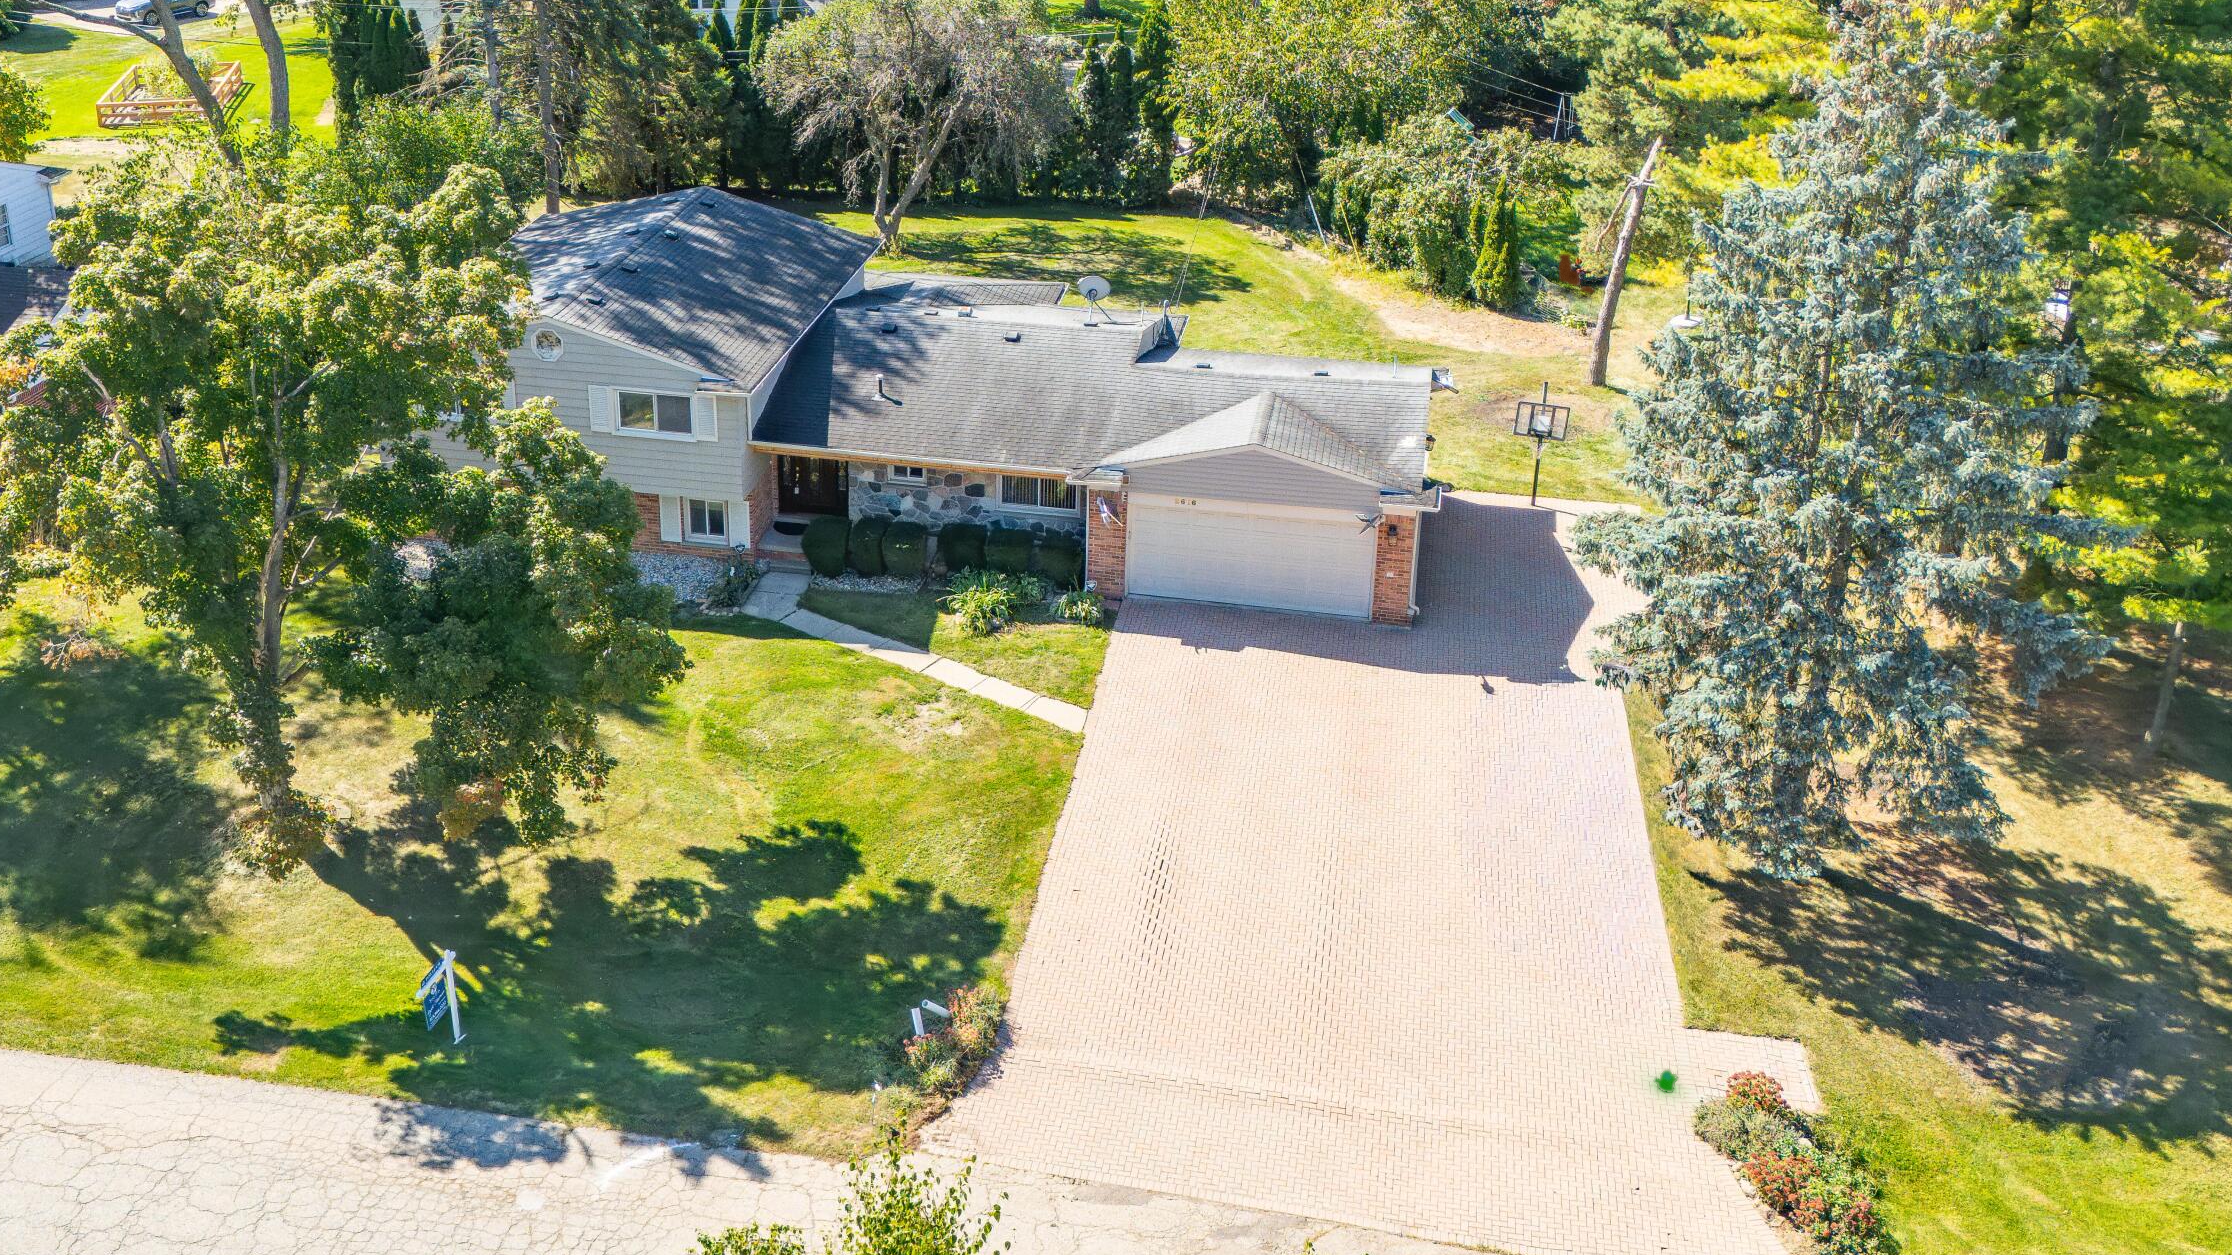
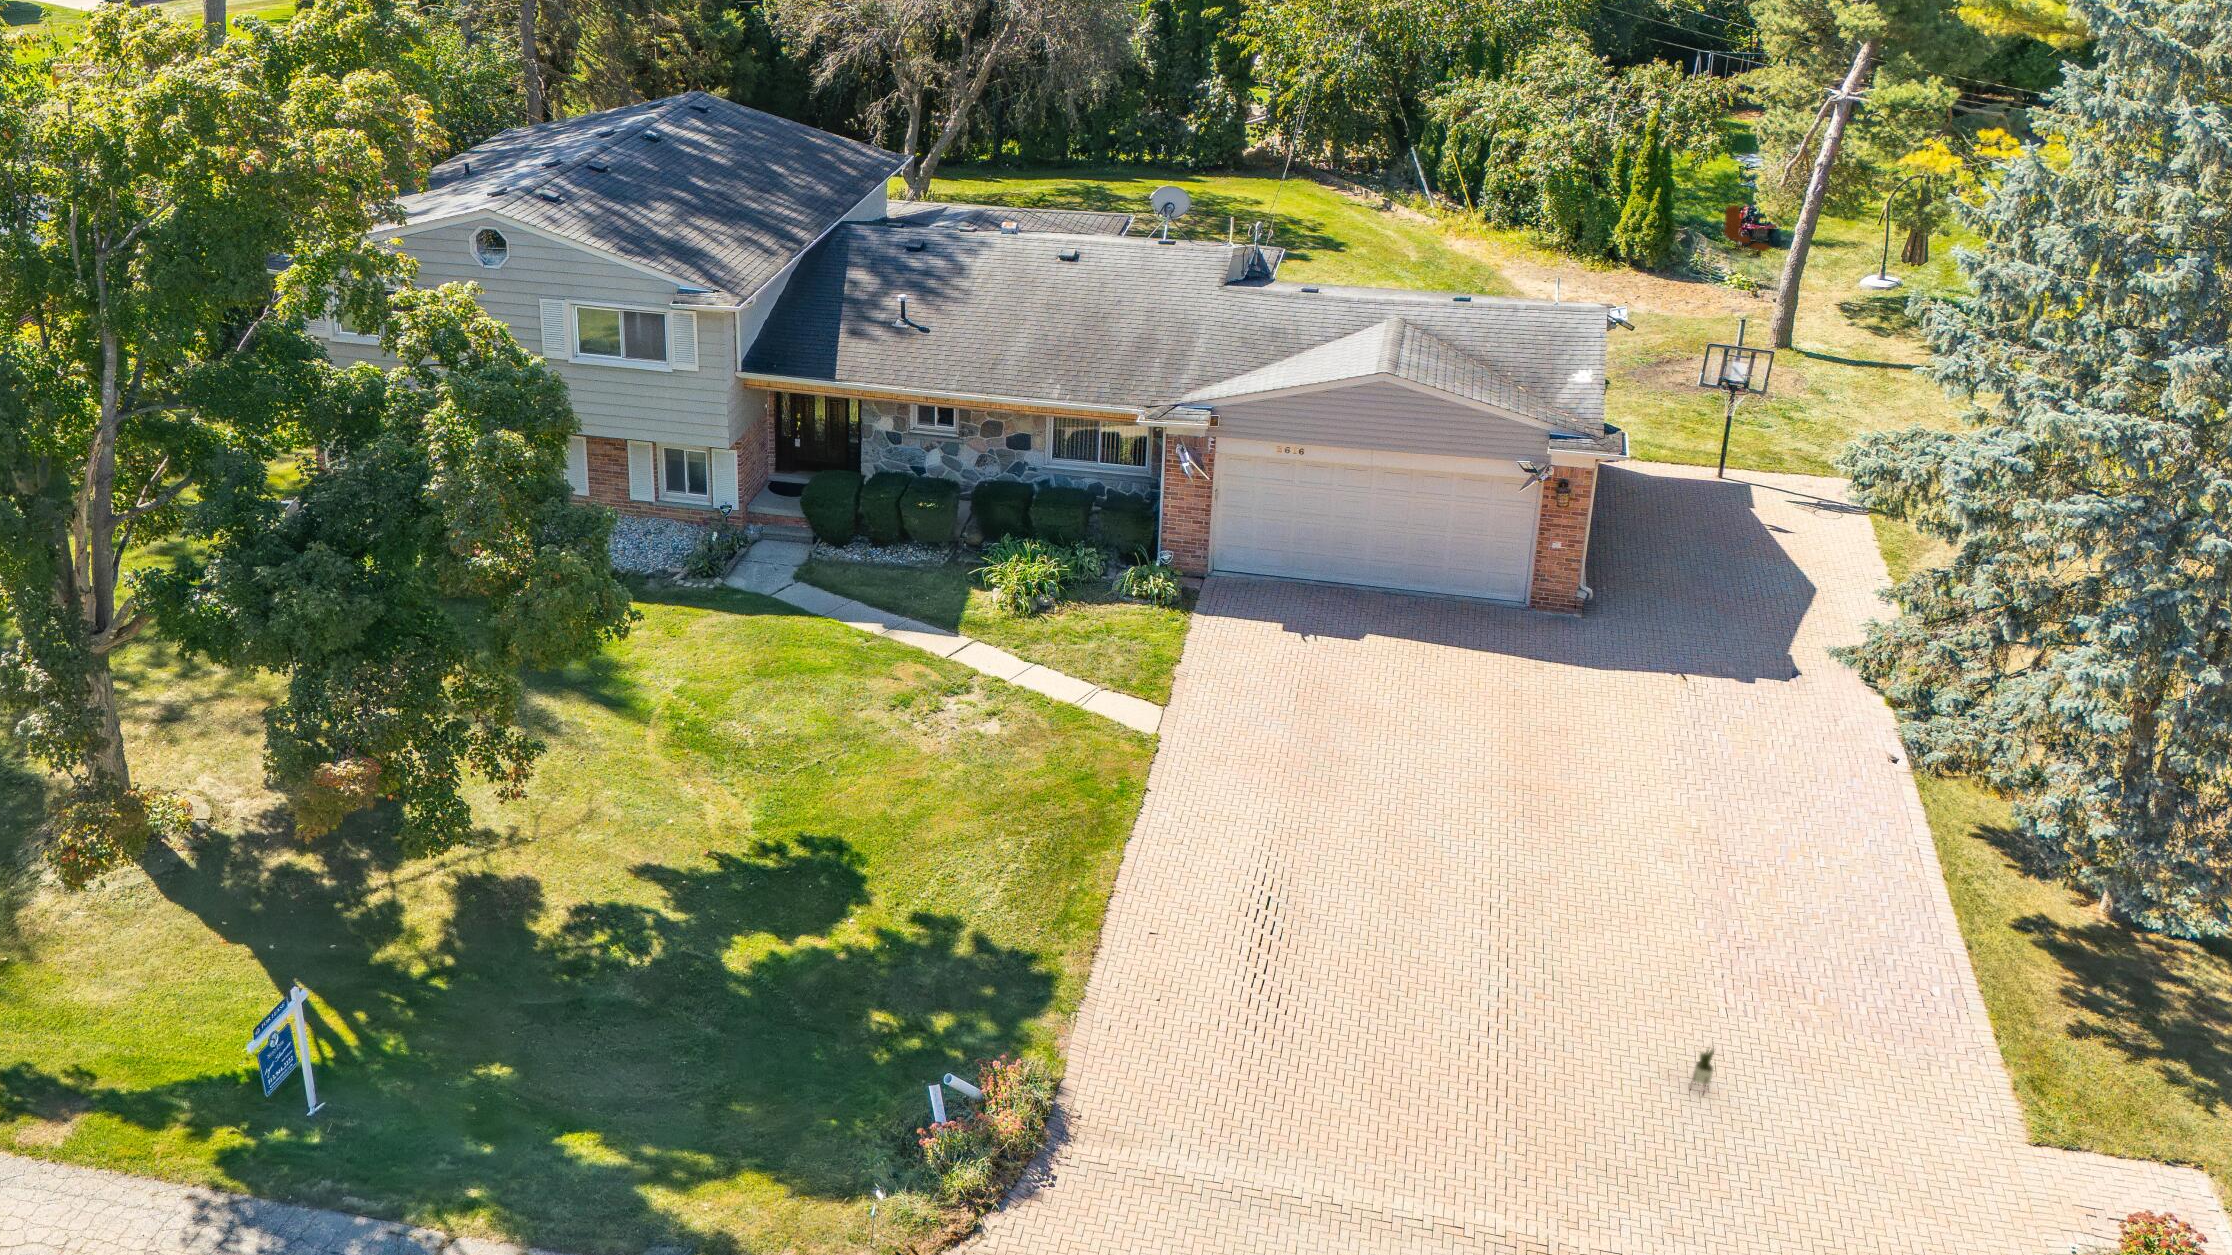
potted plant: none [1454,964,1471,1001] -> present [1692,1049,1714,1086]
watering can: present [1654,1070,1678,1093] -> none [2001,1202,2036,1236]

